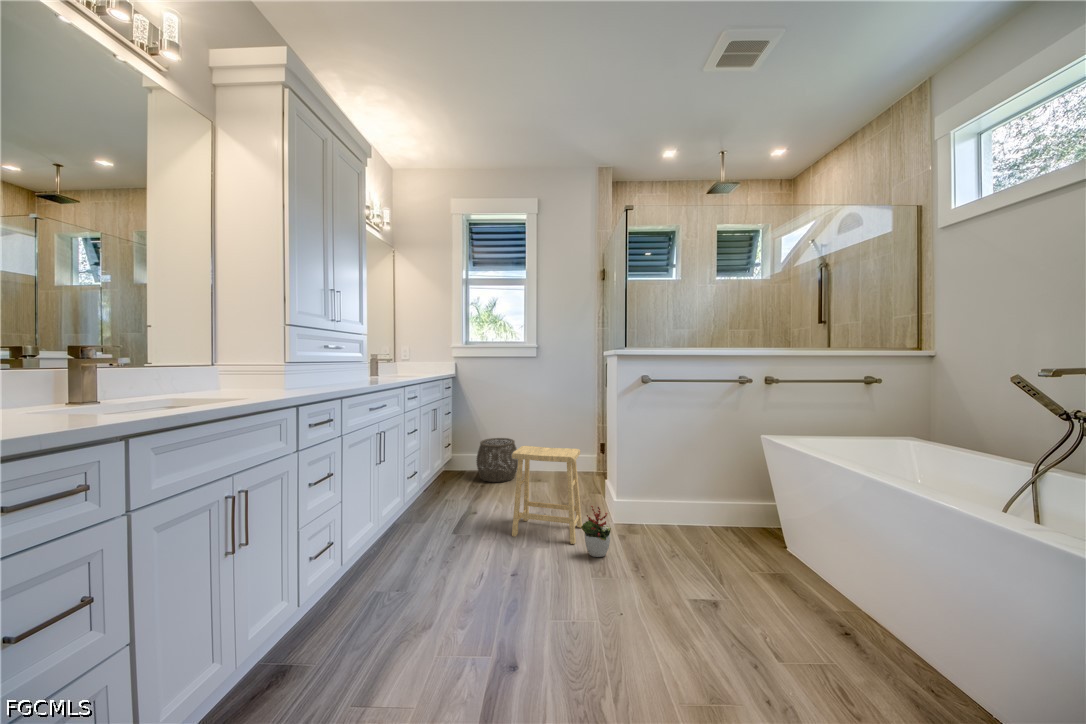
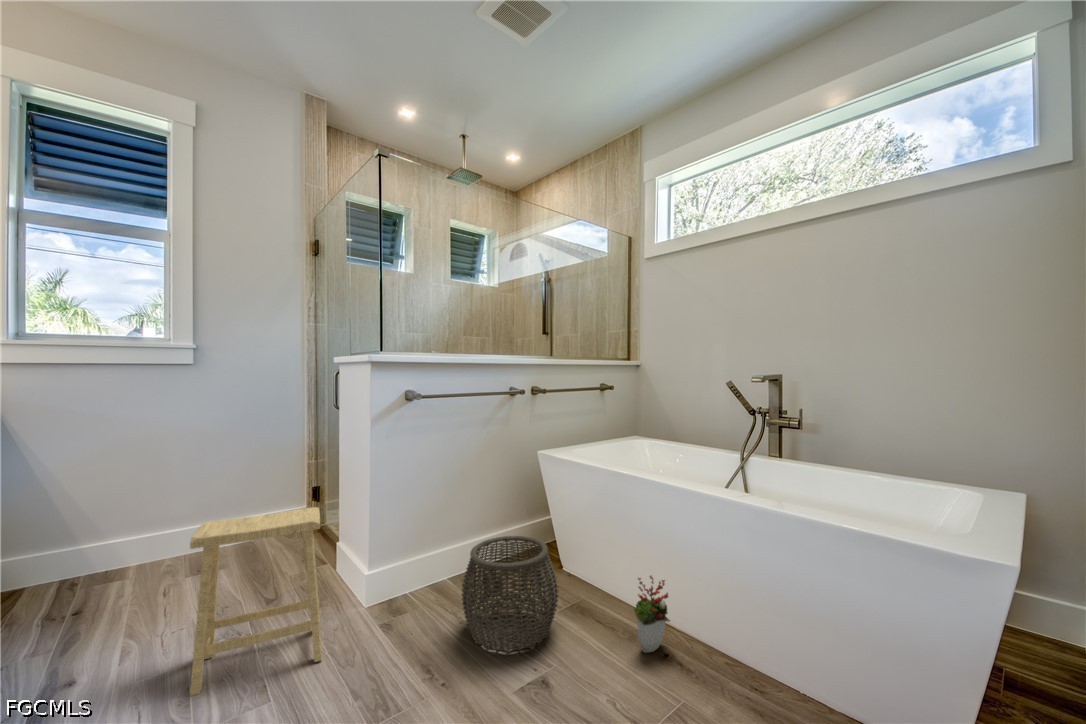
woven basket: present [476,438,518,482] -> present [462,536,559,653]
decorative plant: present [581,506,611,557] -> present [634,576,670,653]

